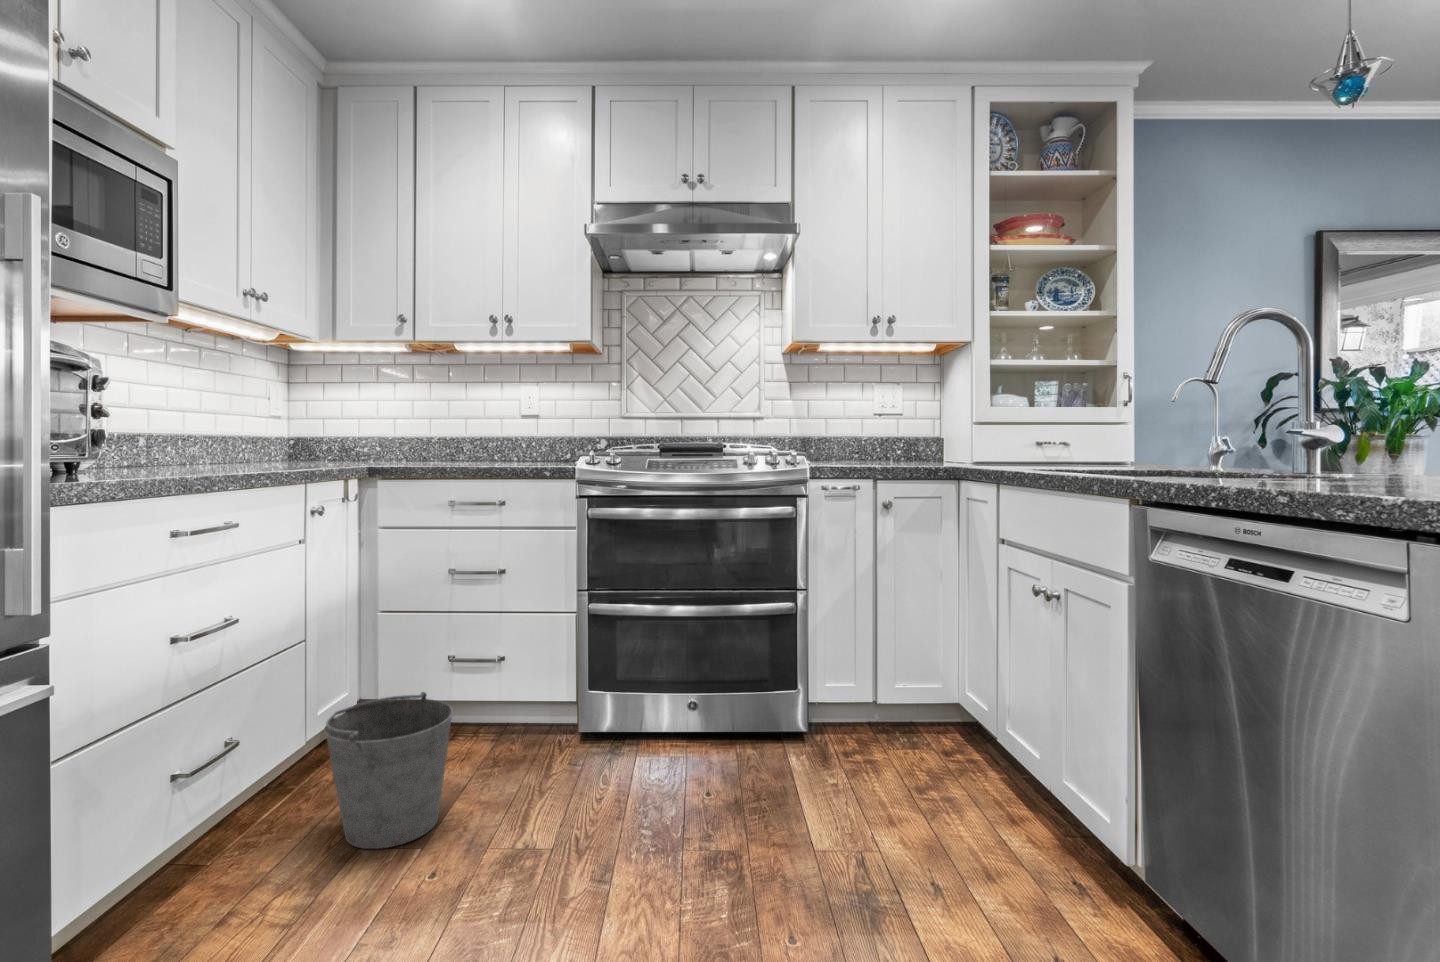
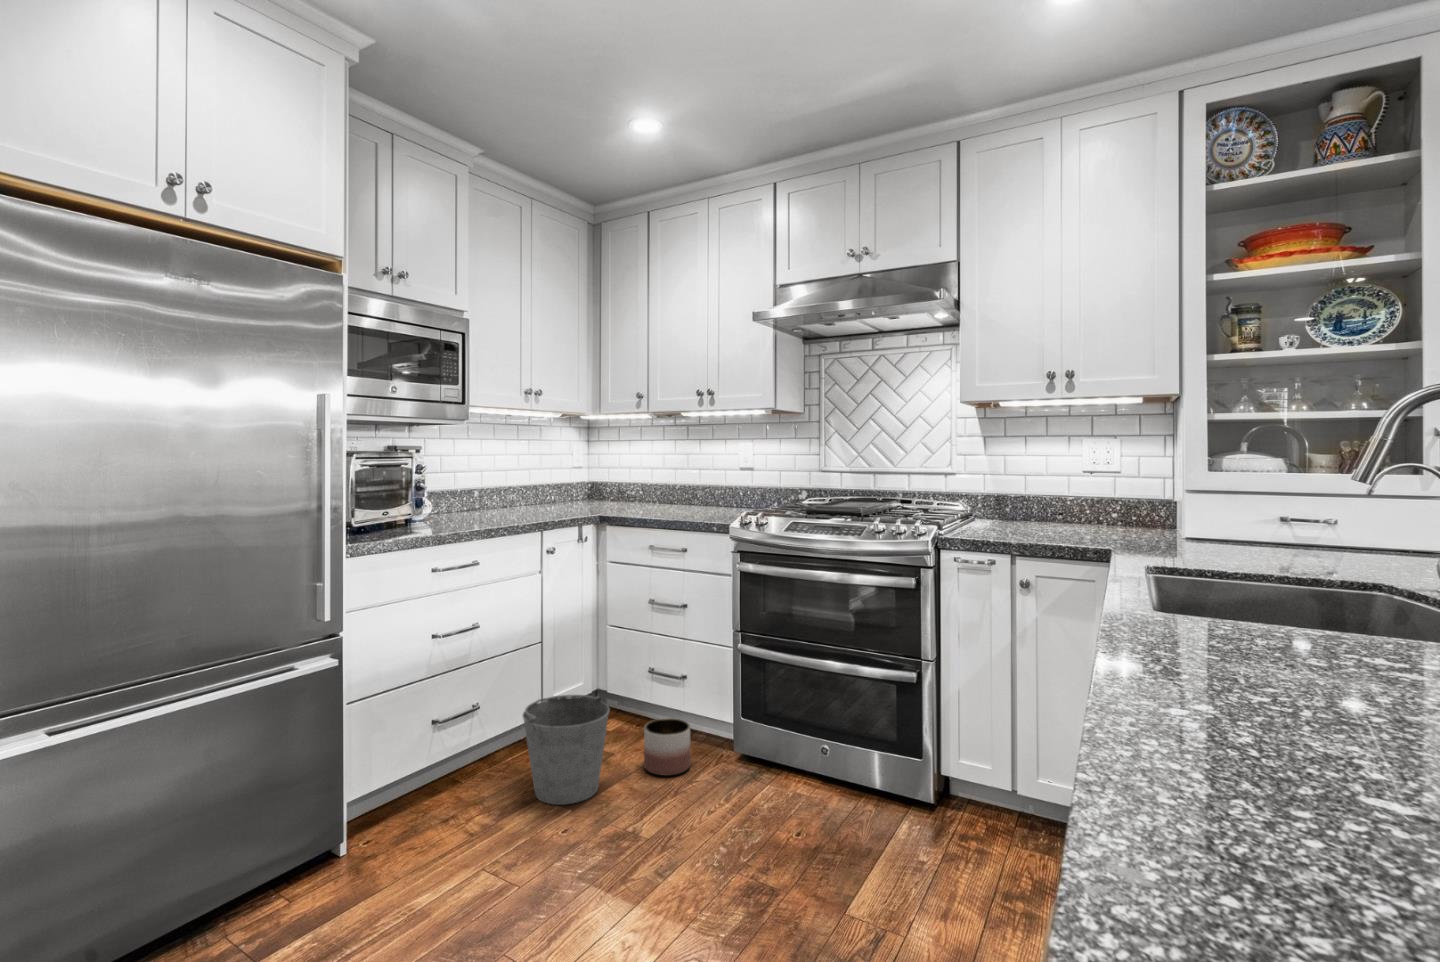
planter: none [477,707,537,778] -> present [644,718,691,776]

